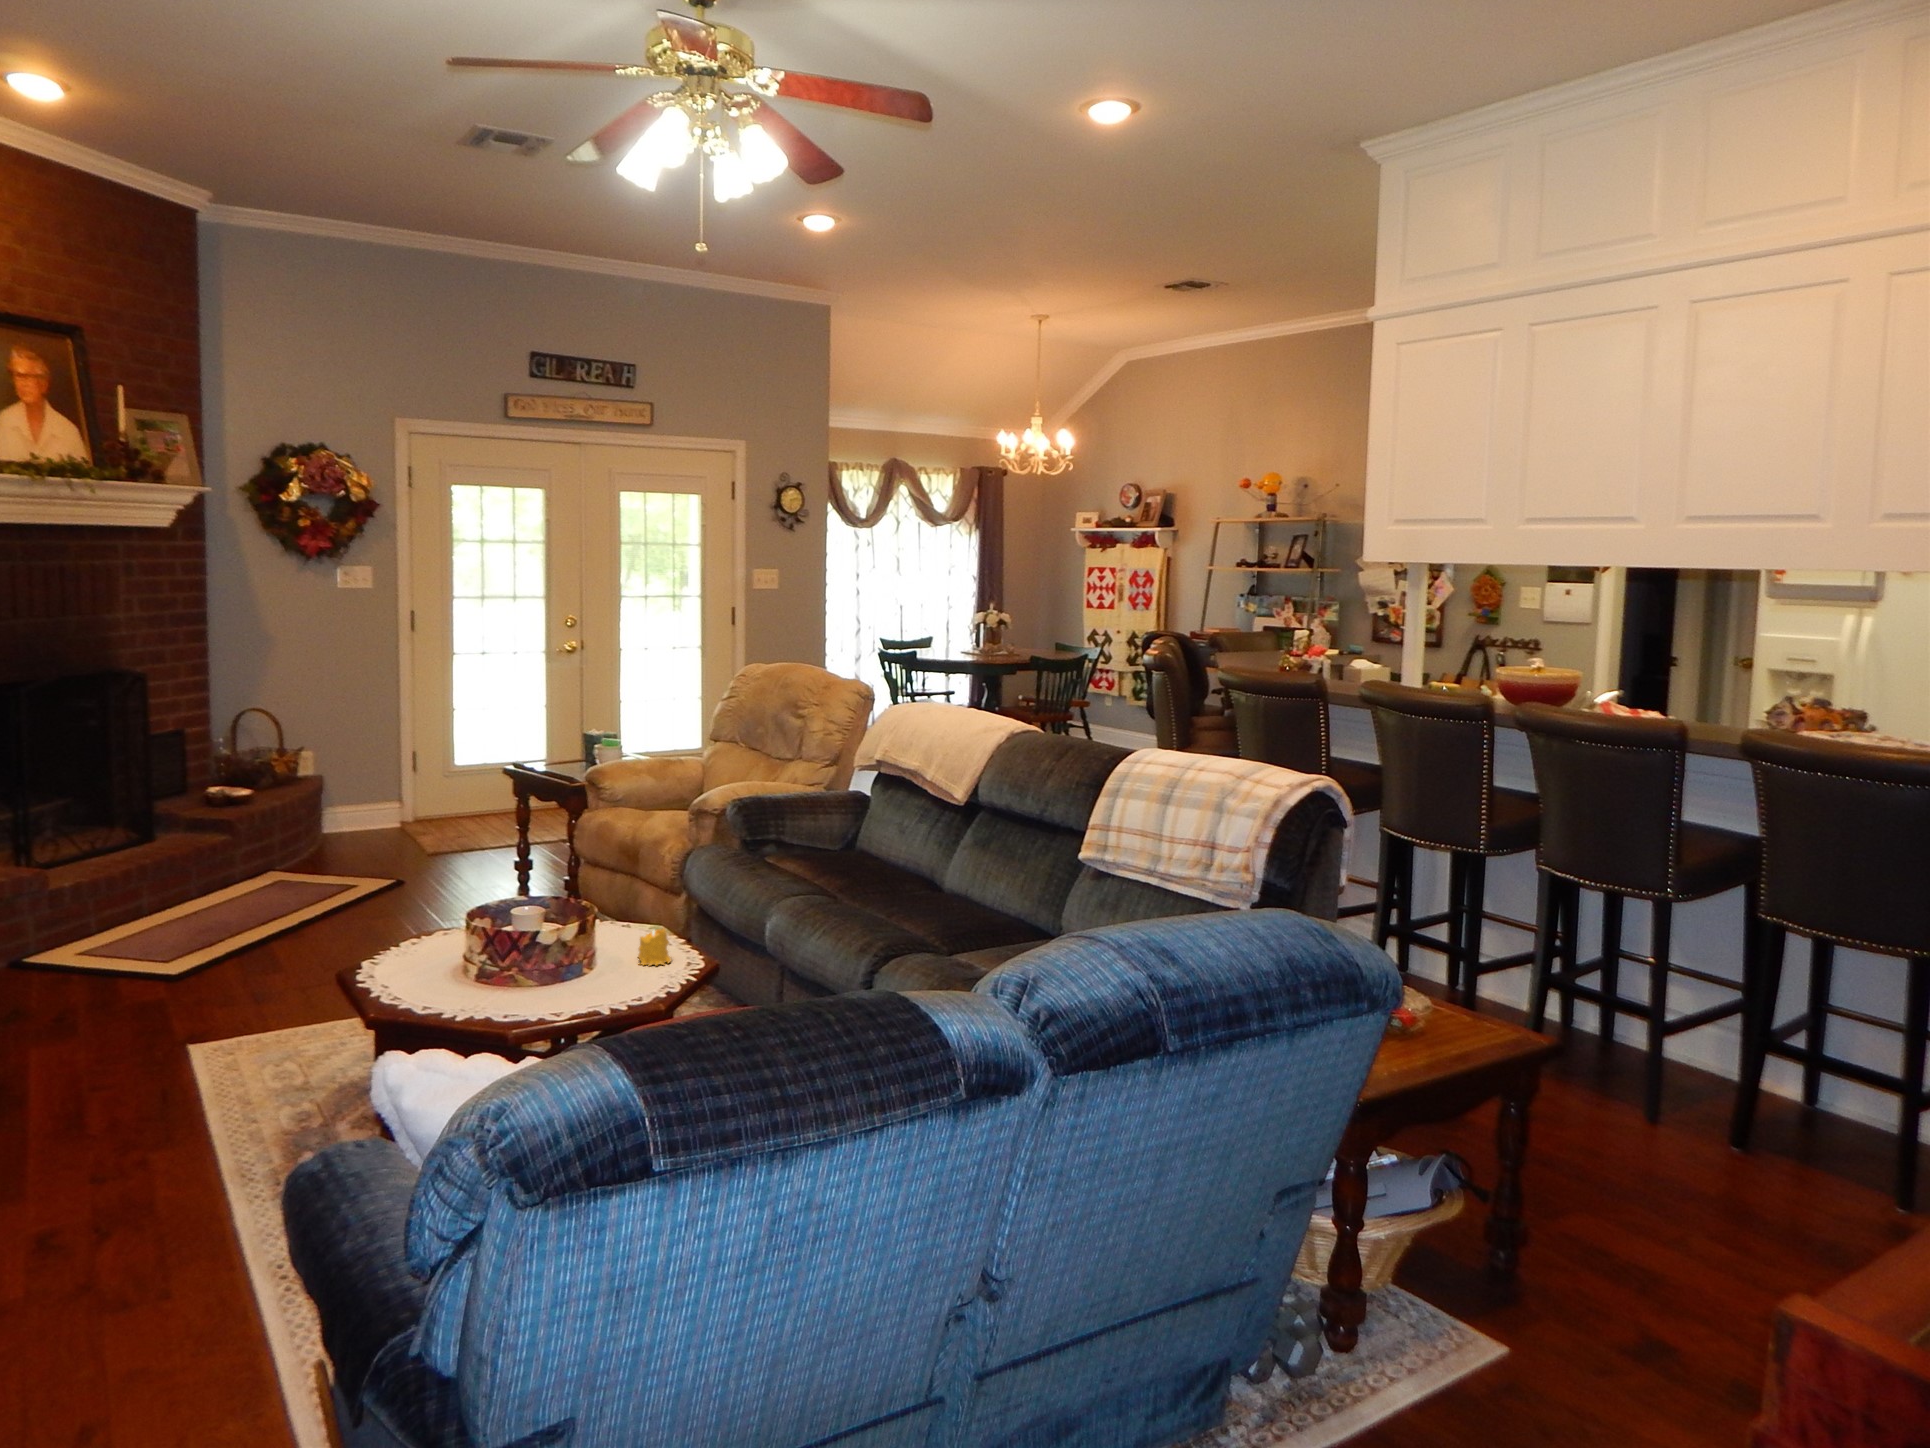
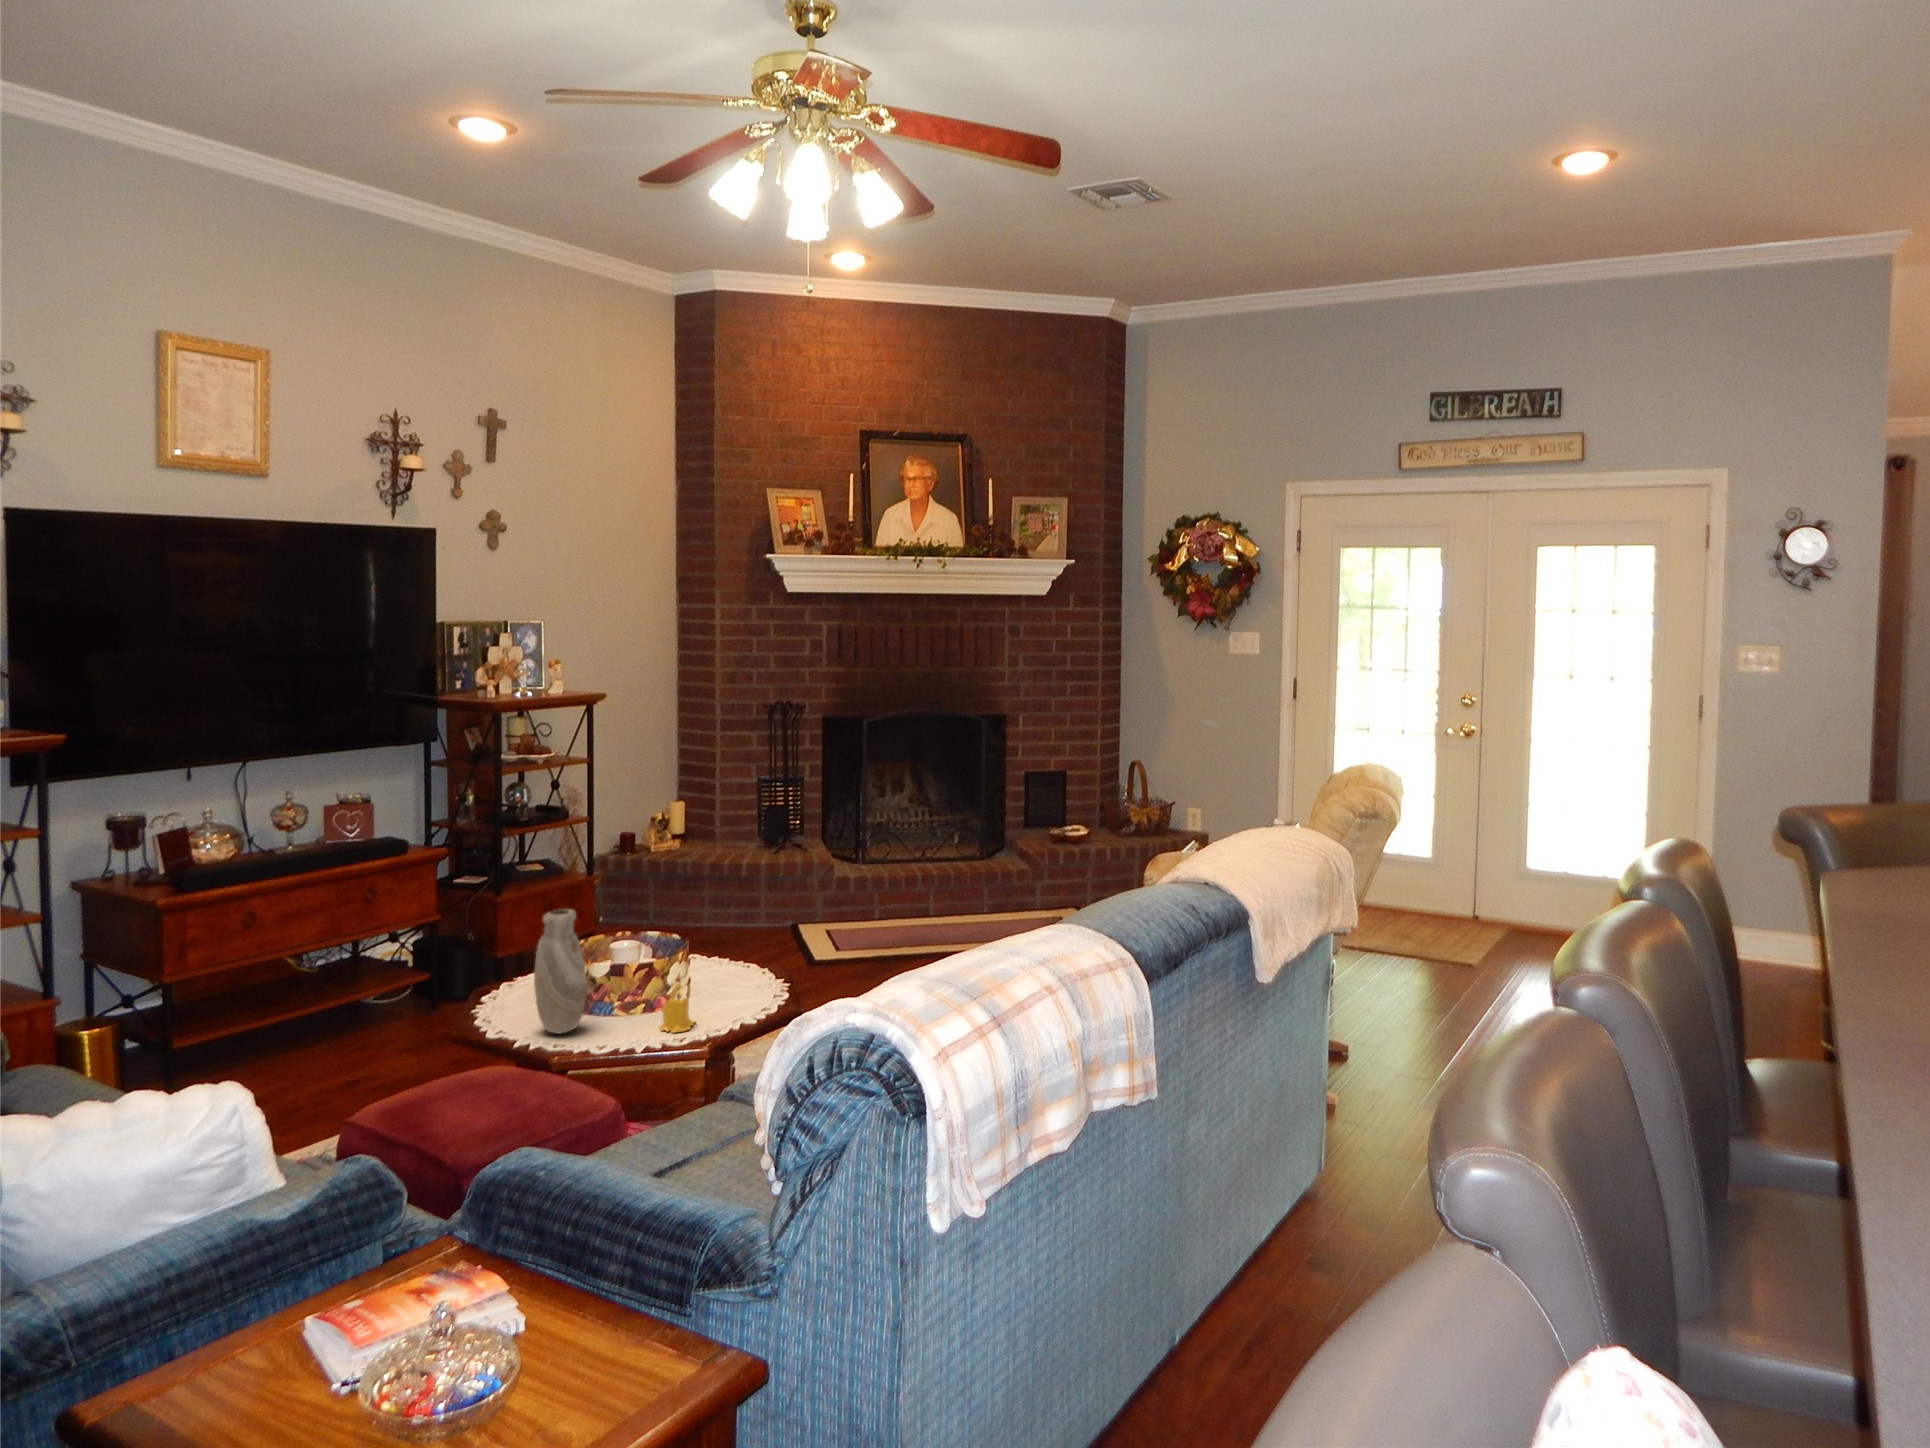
vase: none [568,864,620,999] -> present [534,909,586,1034]

